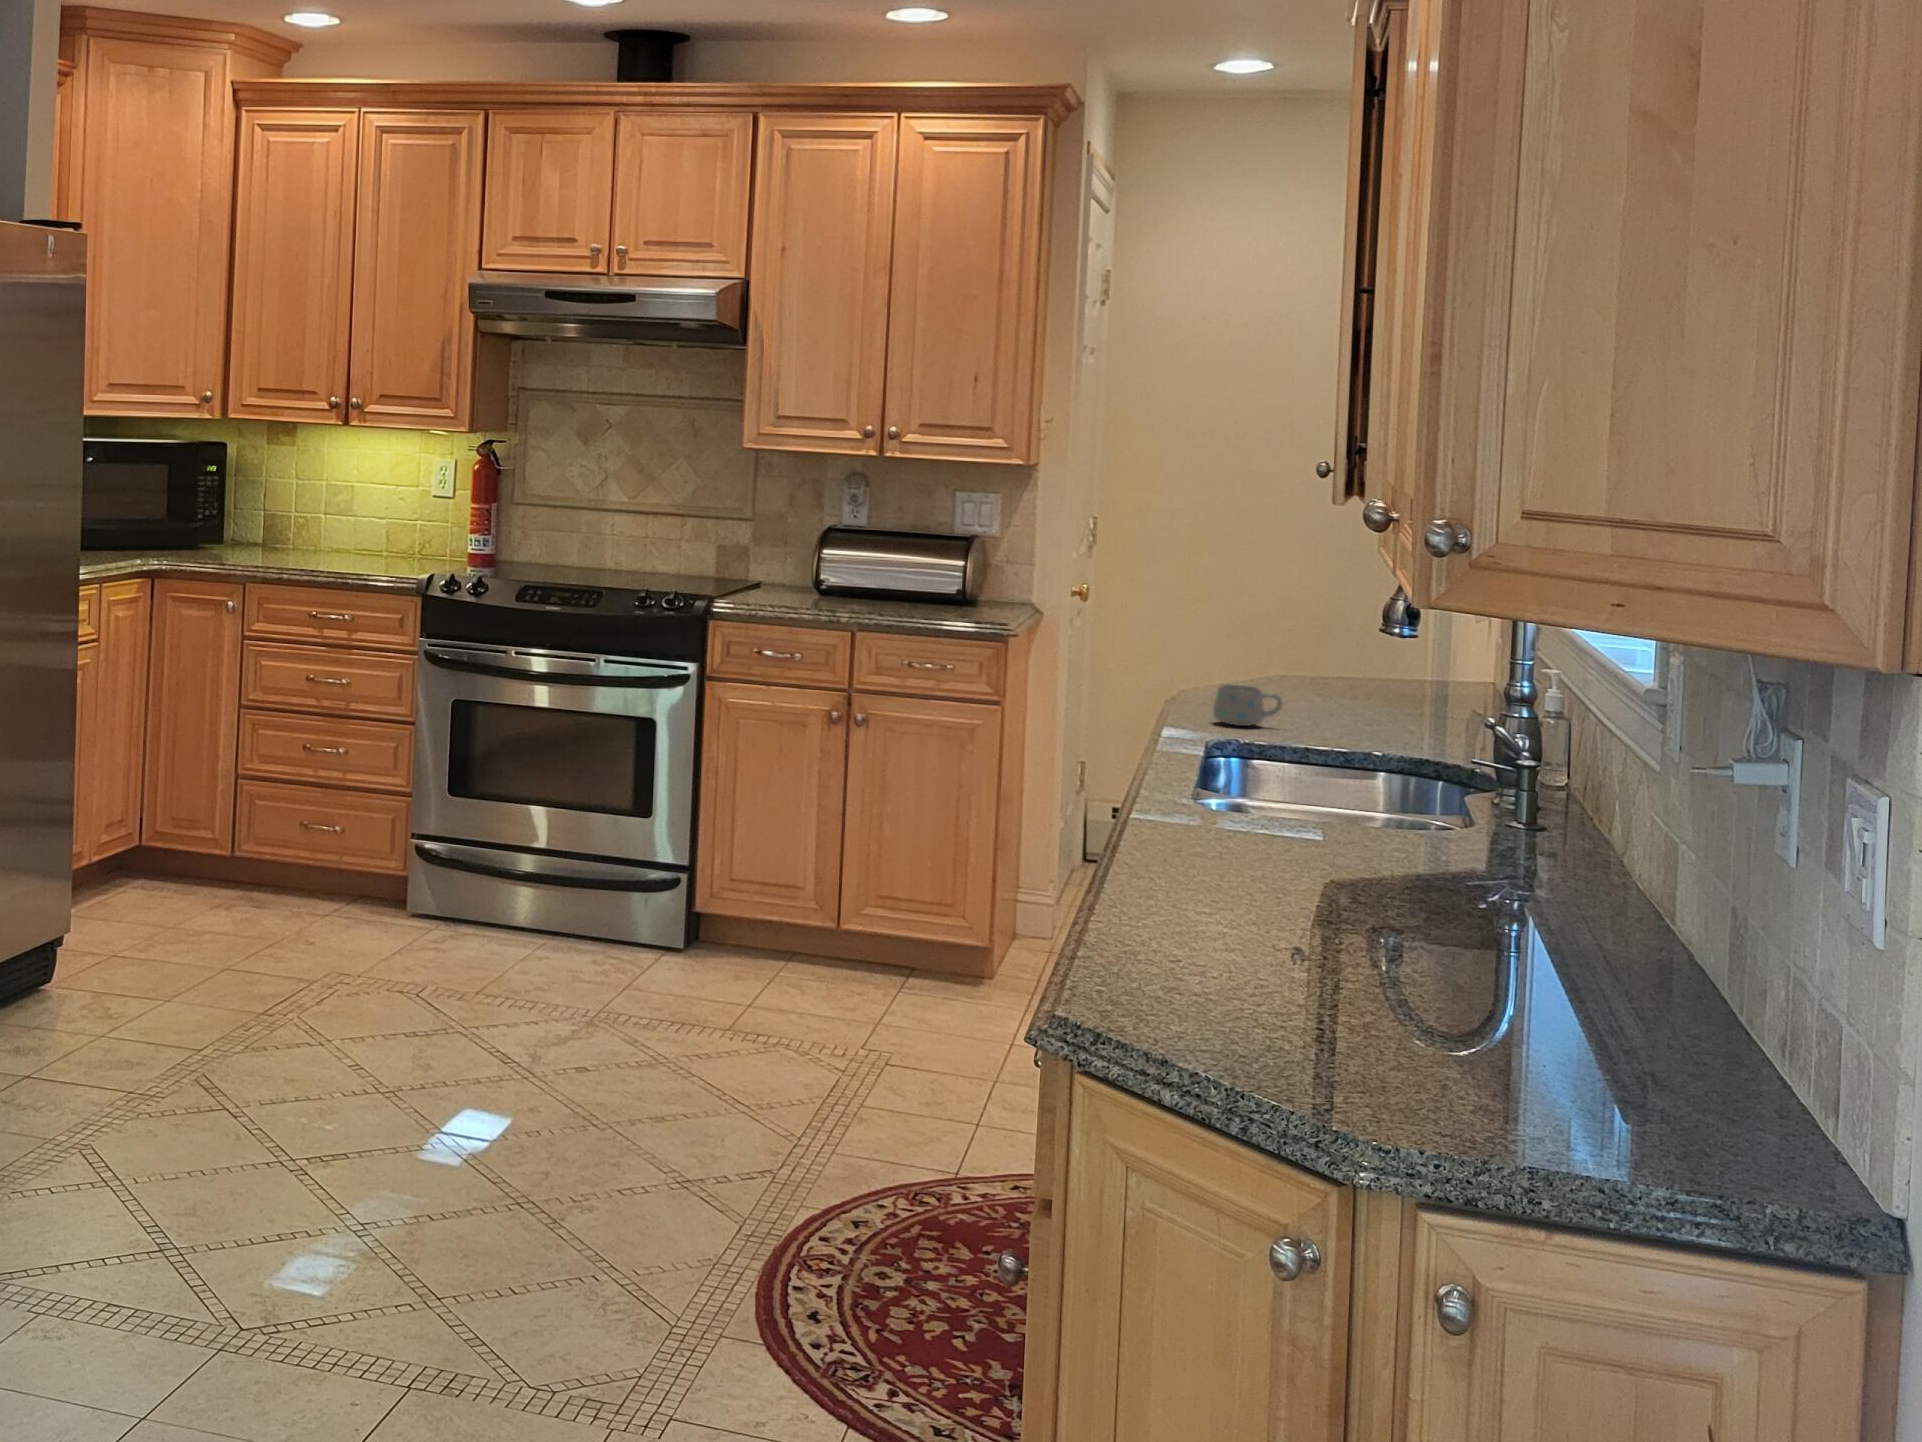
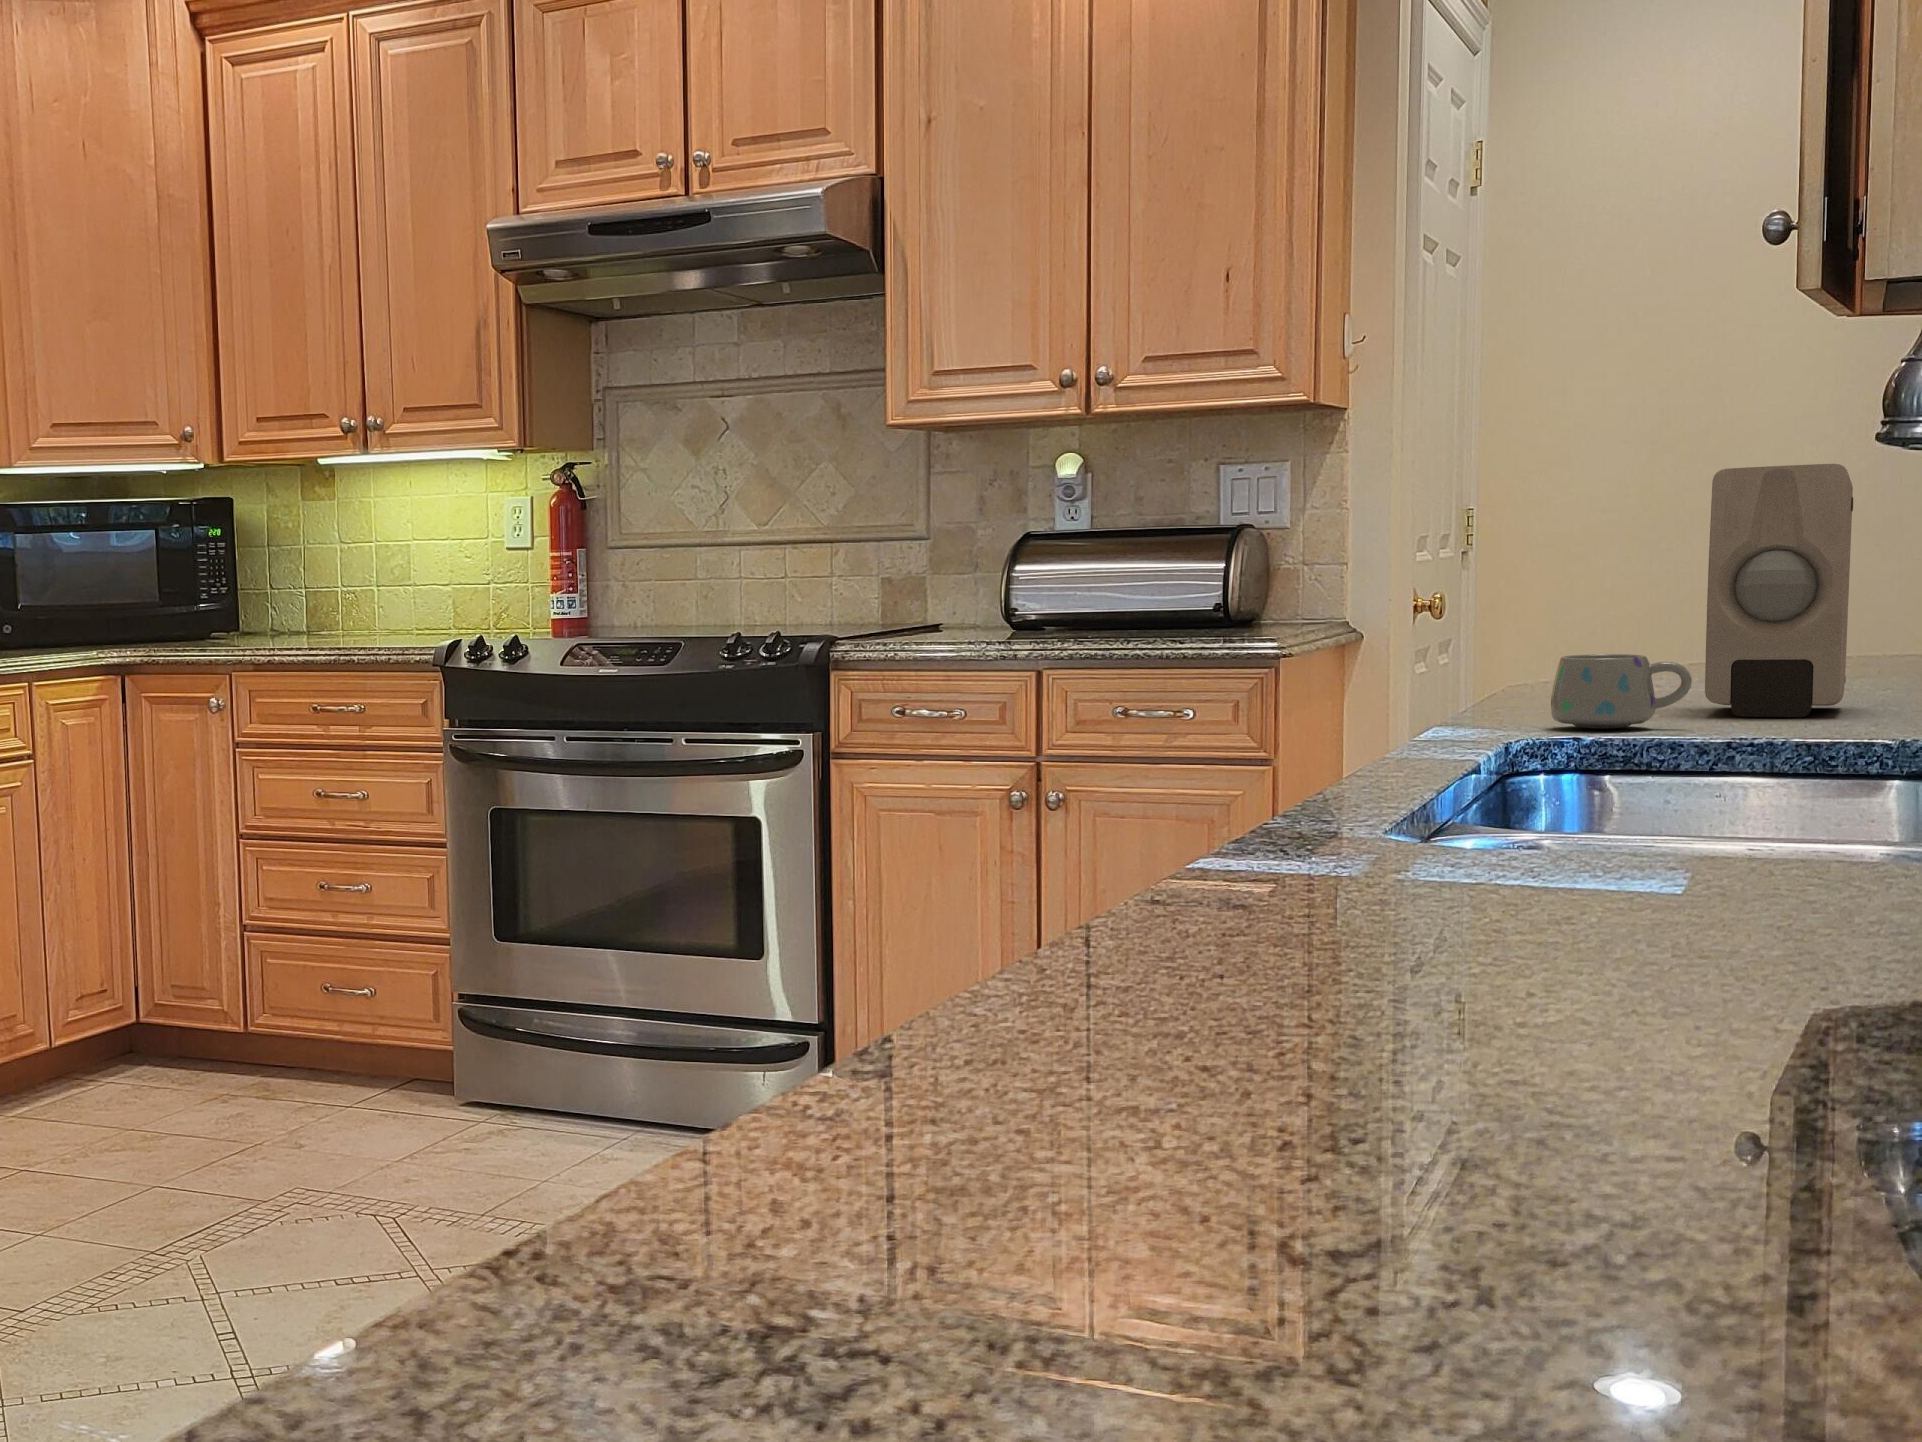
soap dispenser: none [1284,587,1356,722] -> present [1705,464,1853,717]

